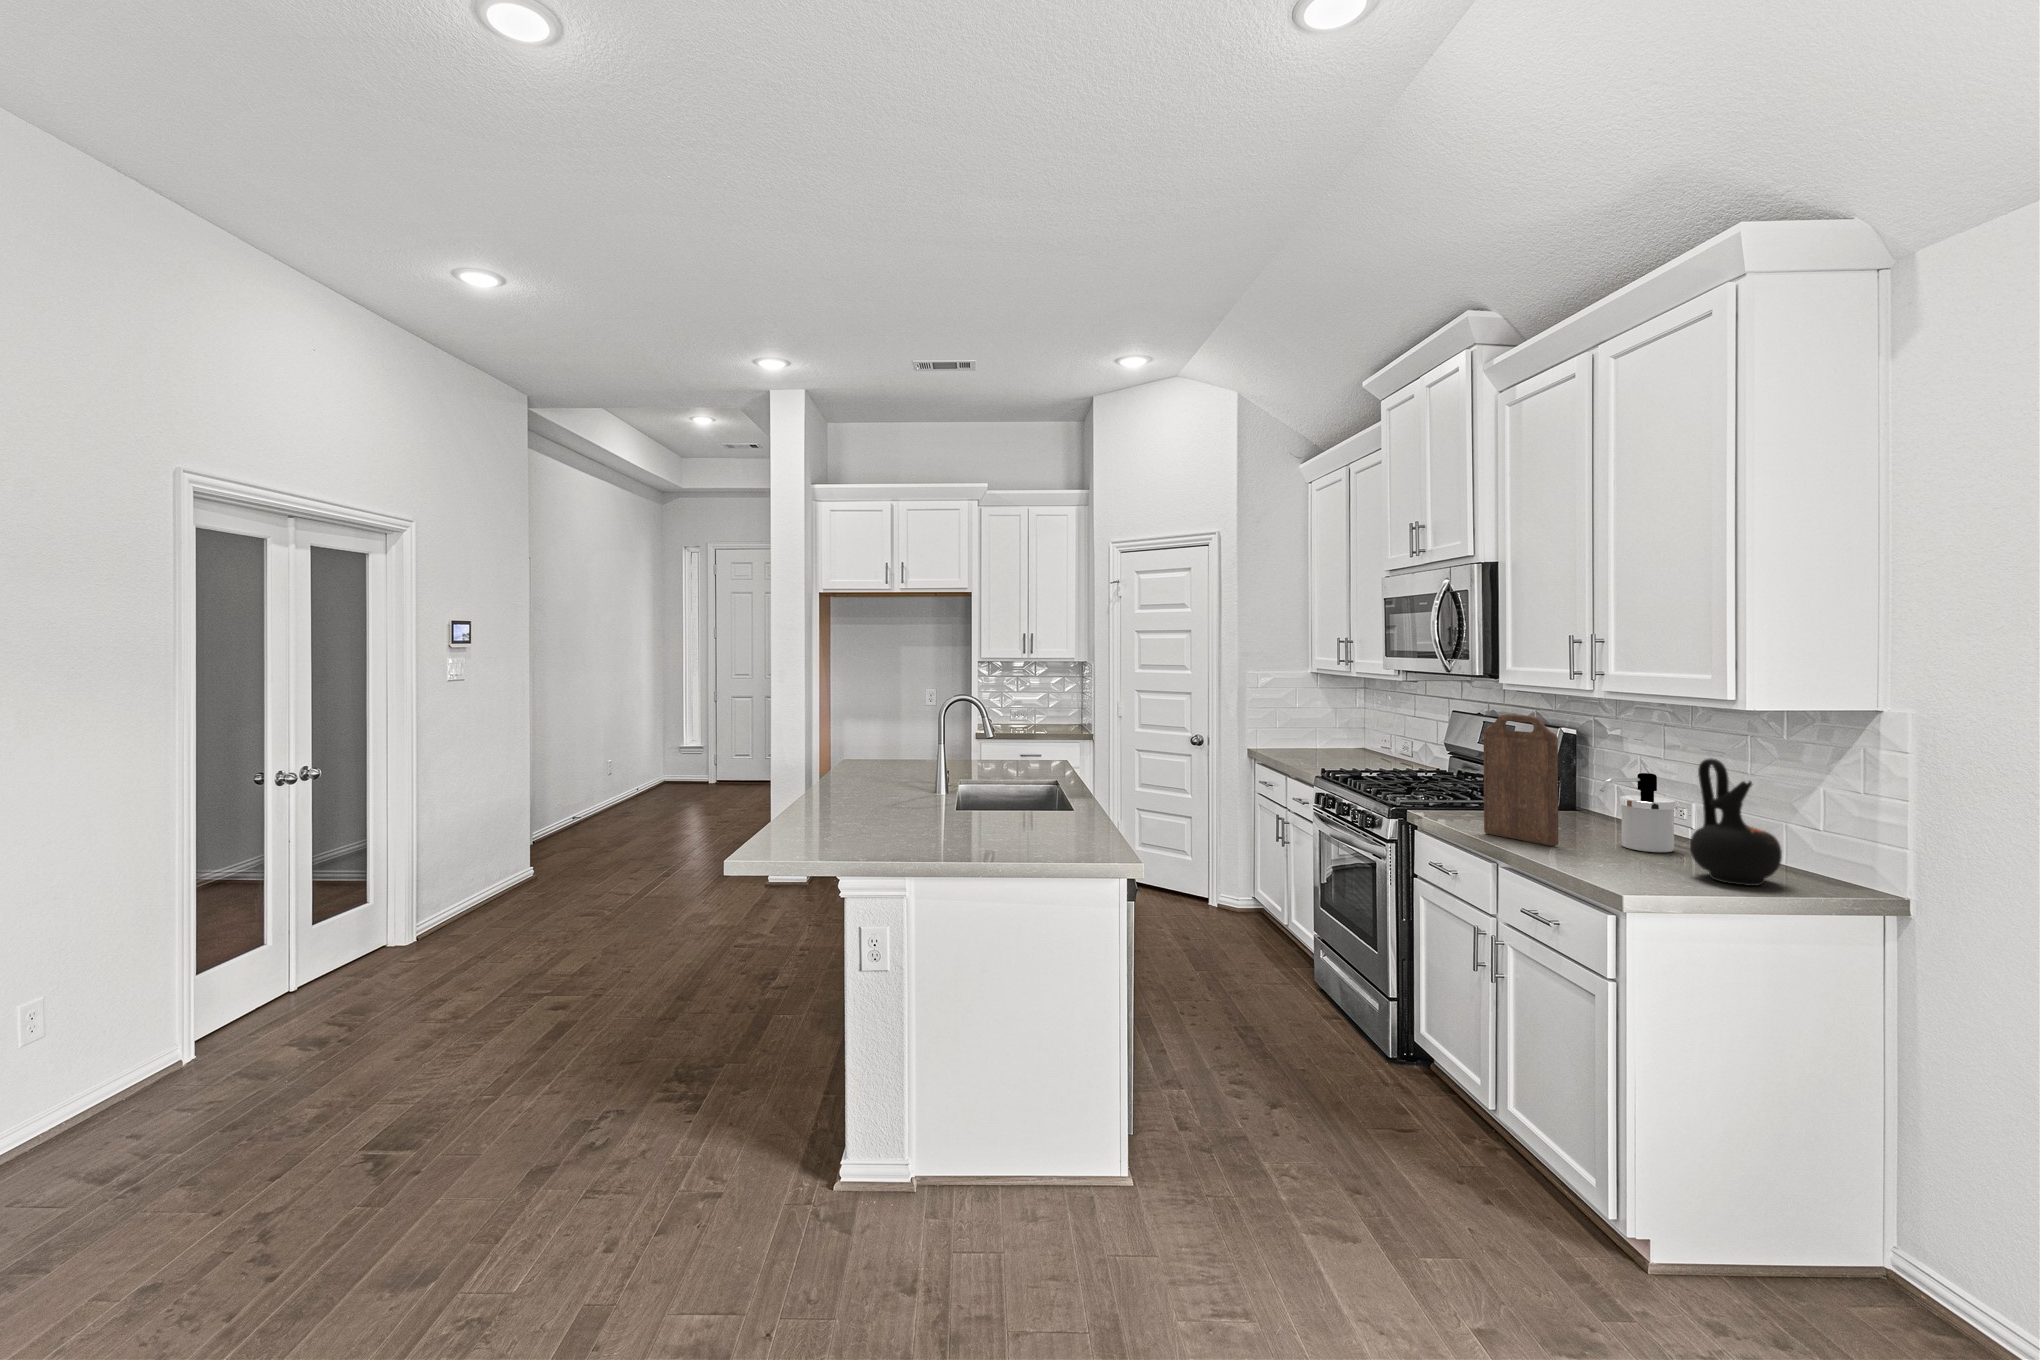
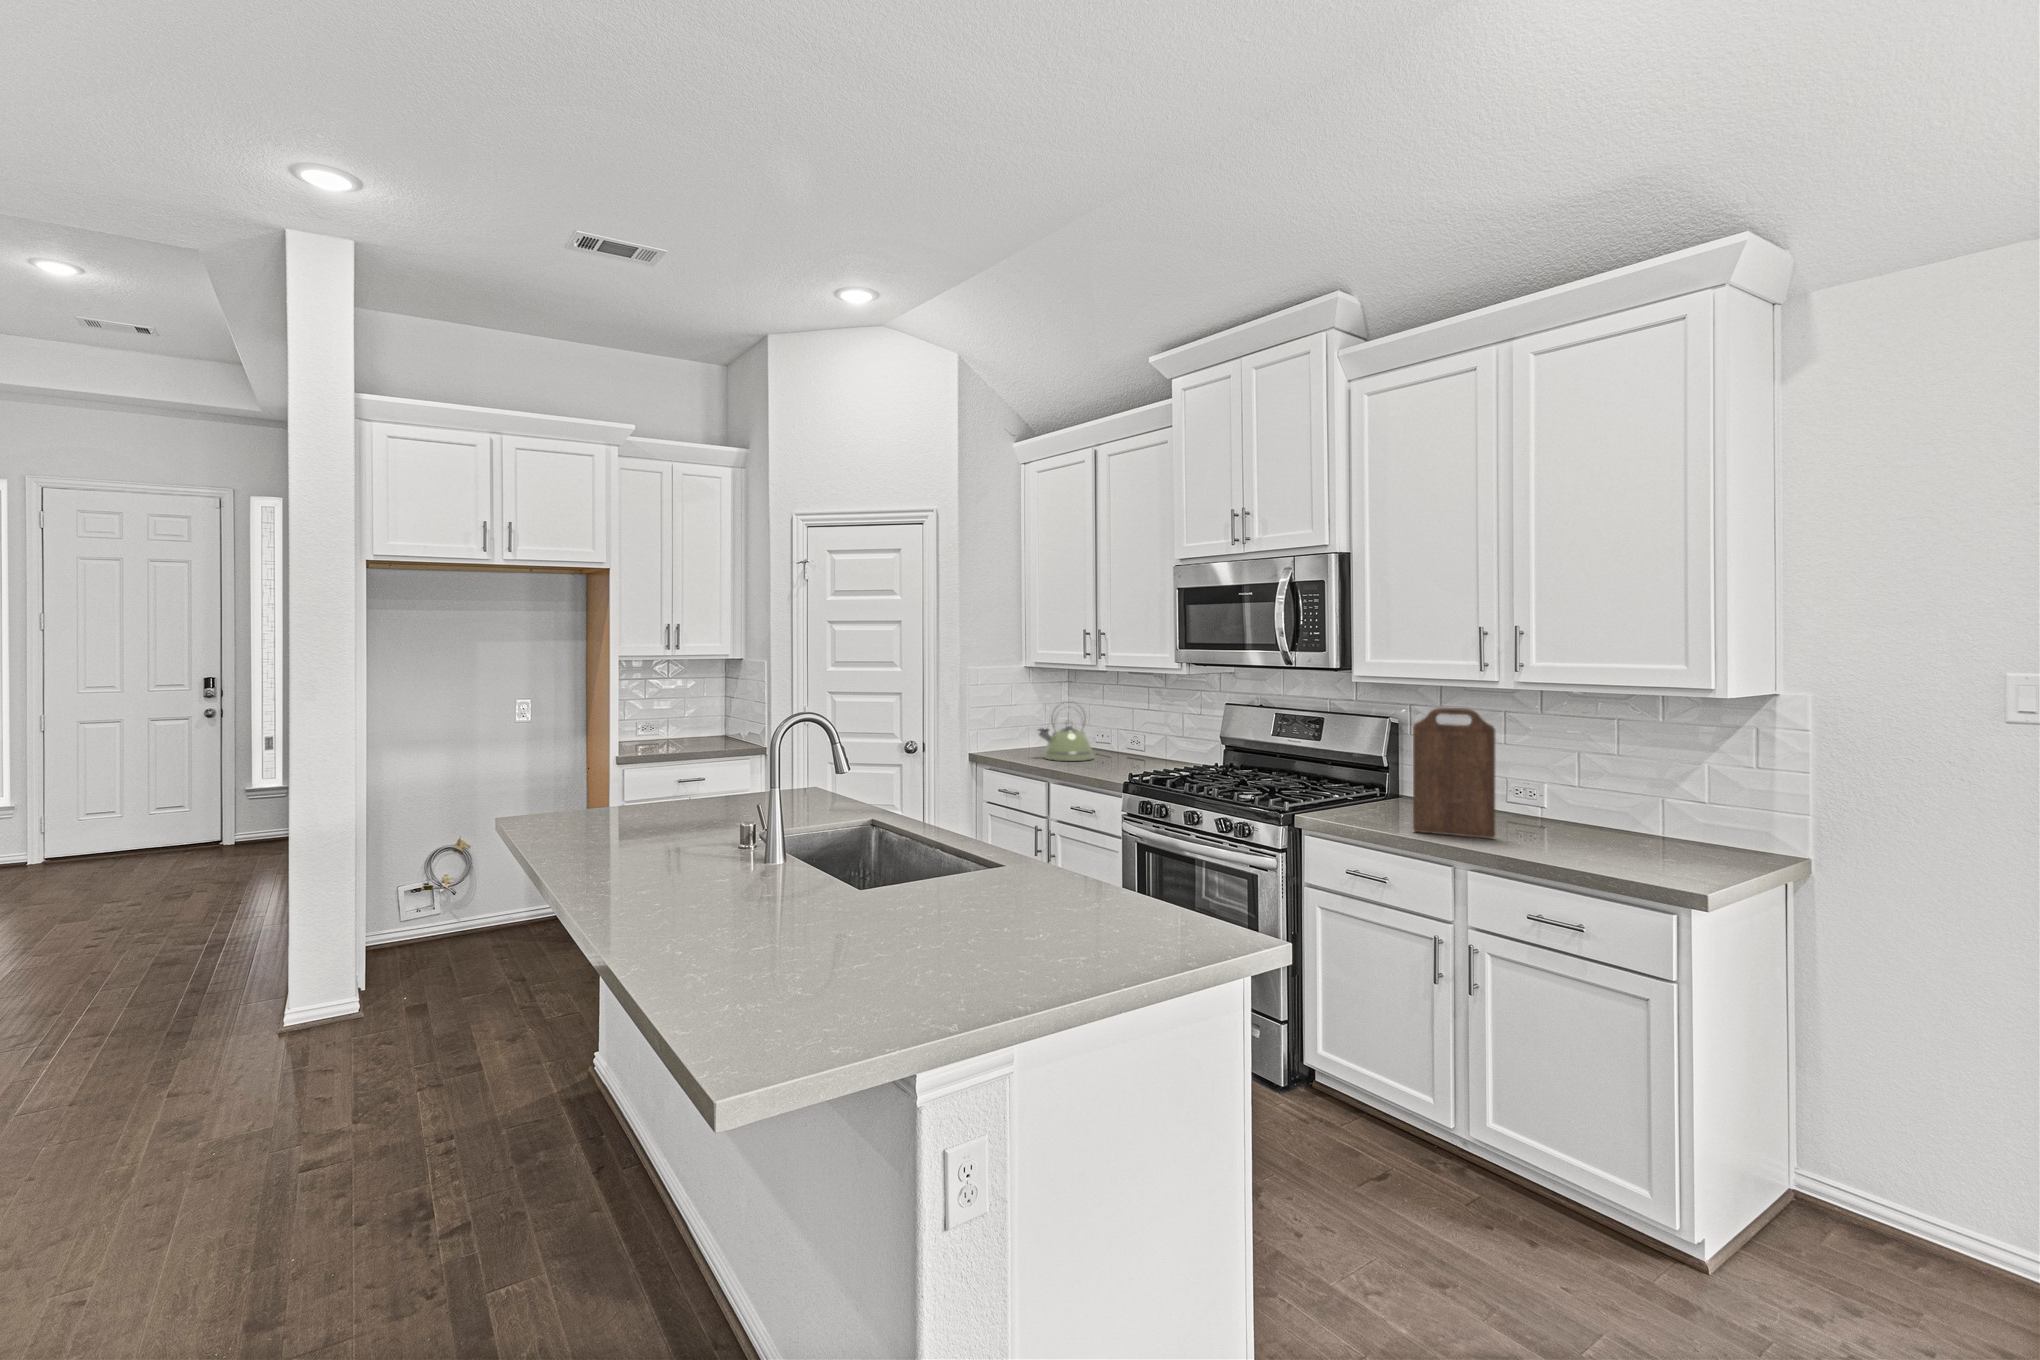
kettle: none [1295,703,1352,759] -> present [1039,702,1093,761]
ceramic jug: present [1690,758,1782,886] -> none [1638,743,1720,859]
soap dispenser: present [1600,773,1676,852] -> none [1521,759,1572,834]

